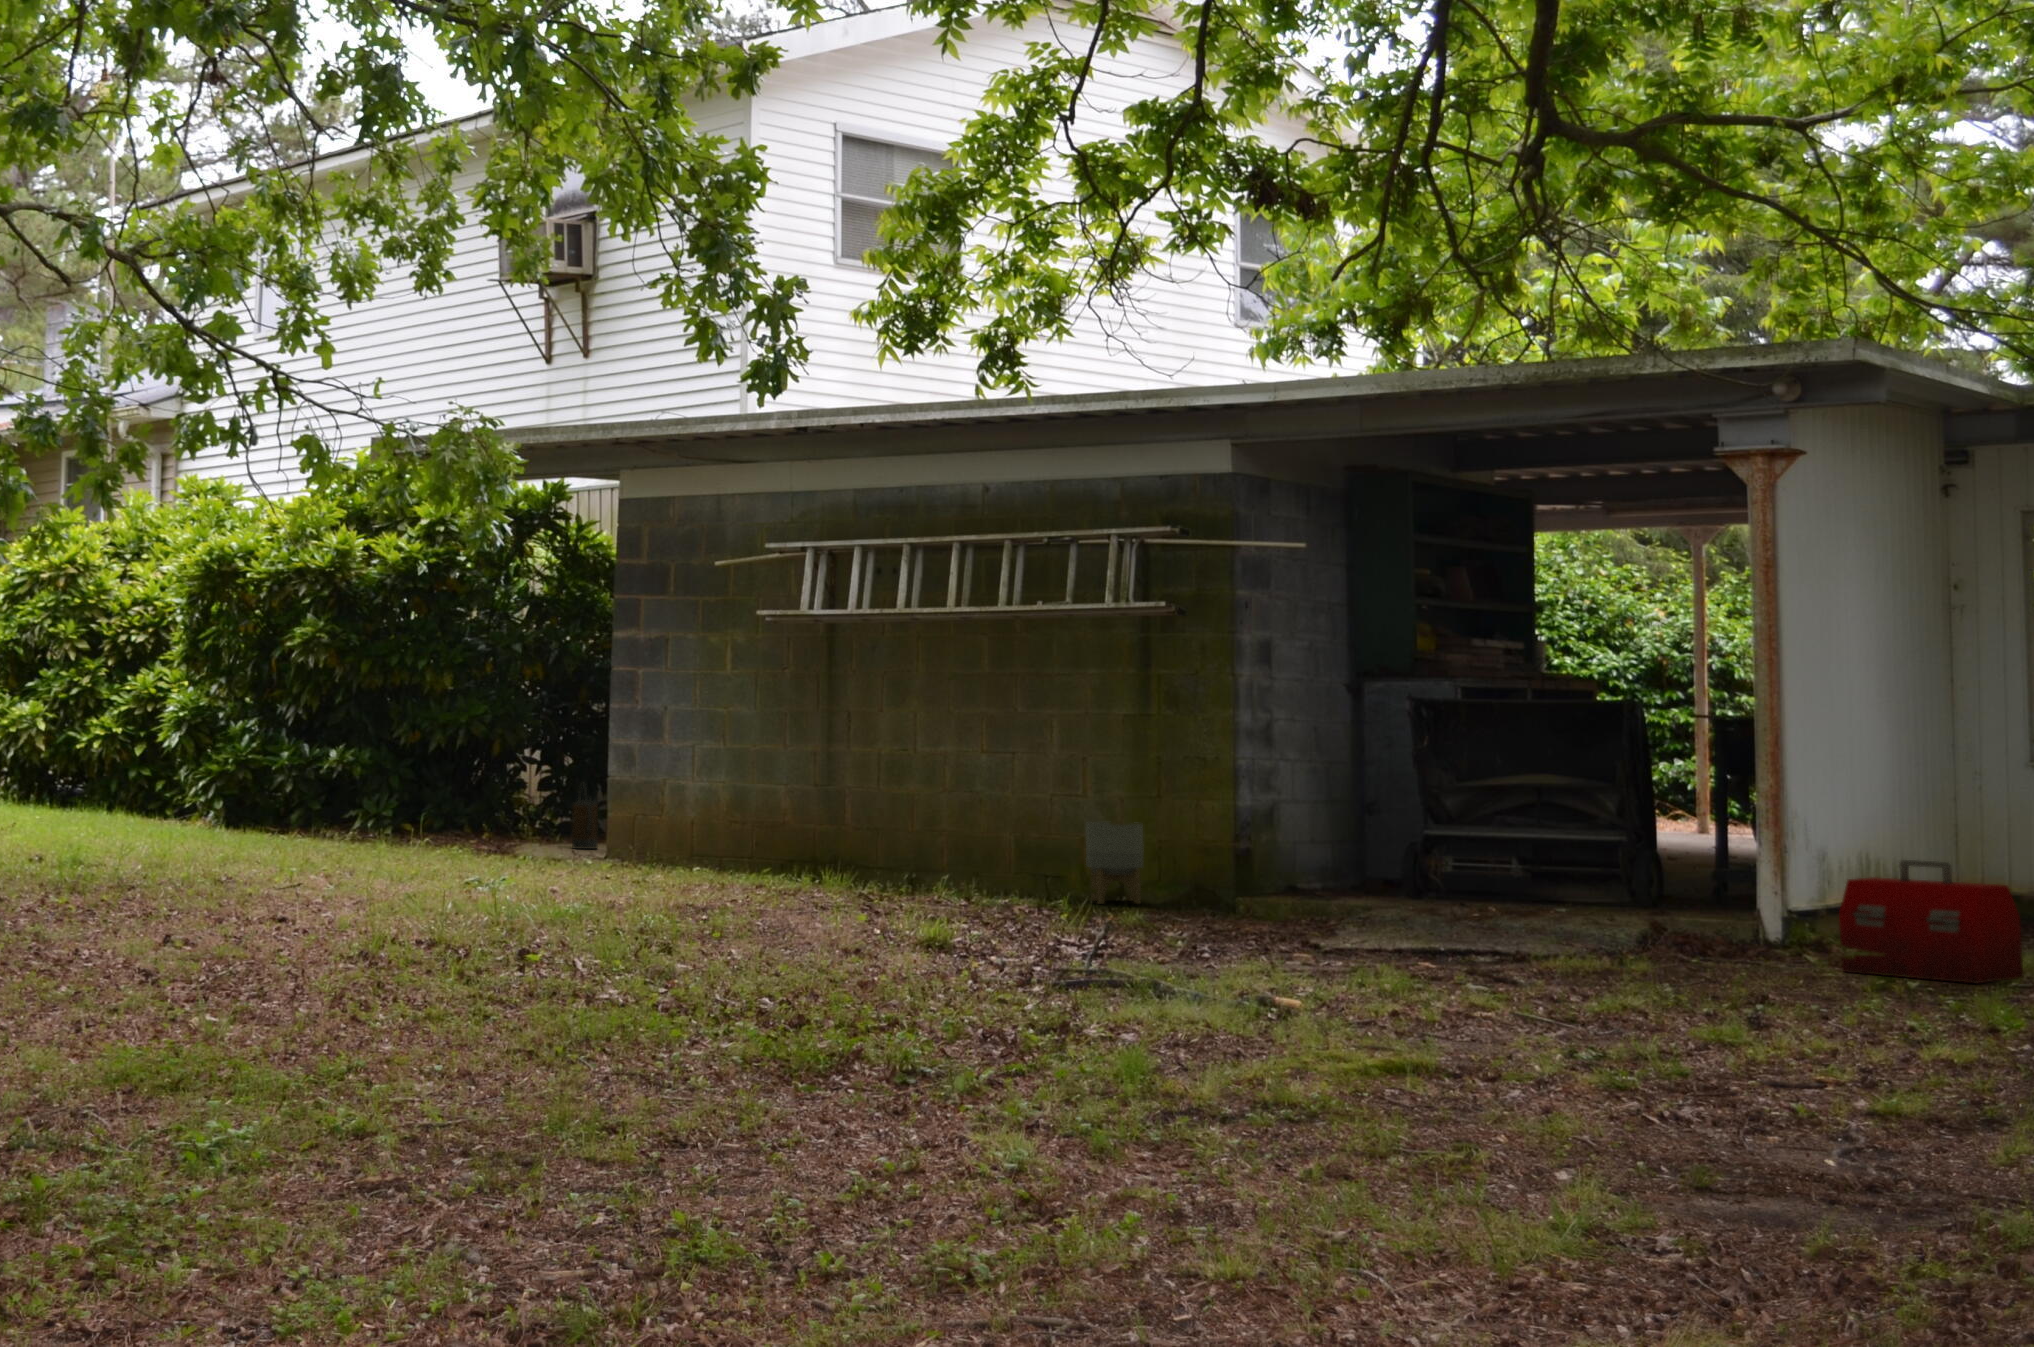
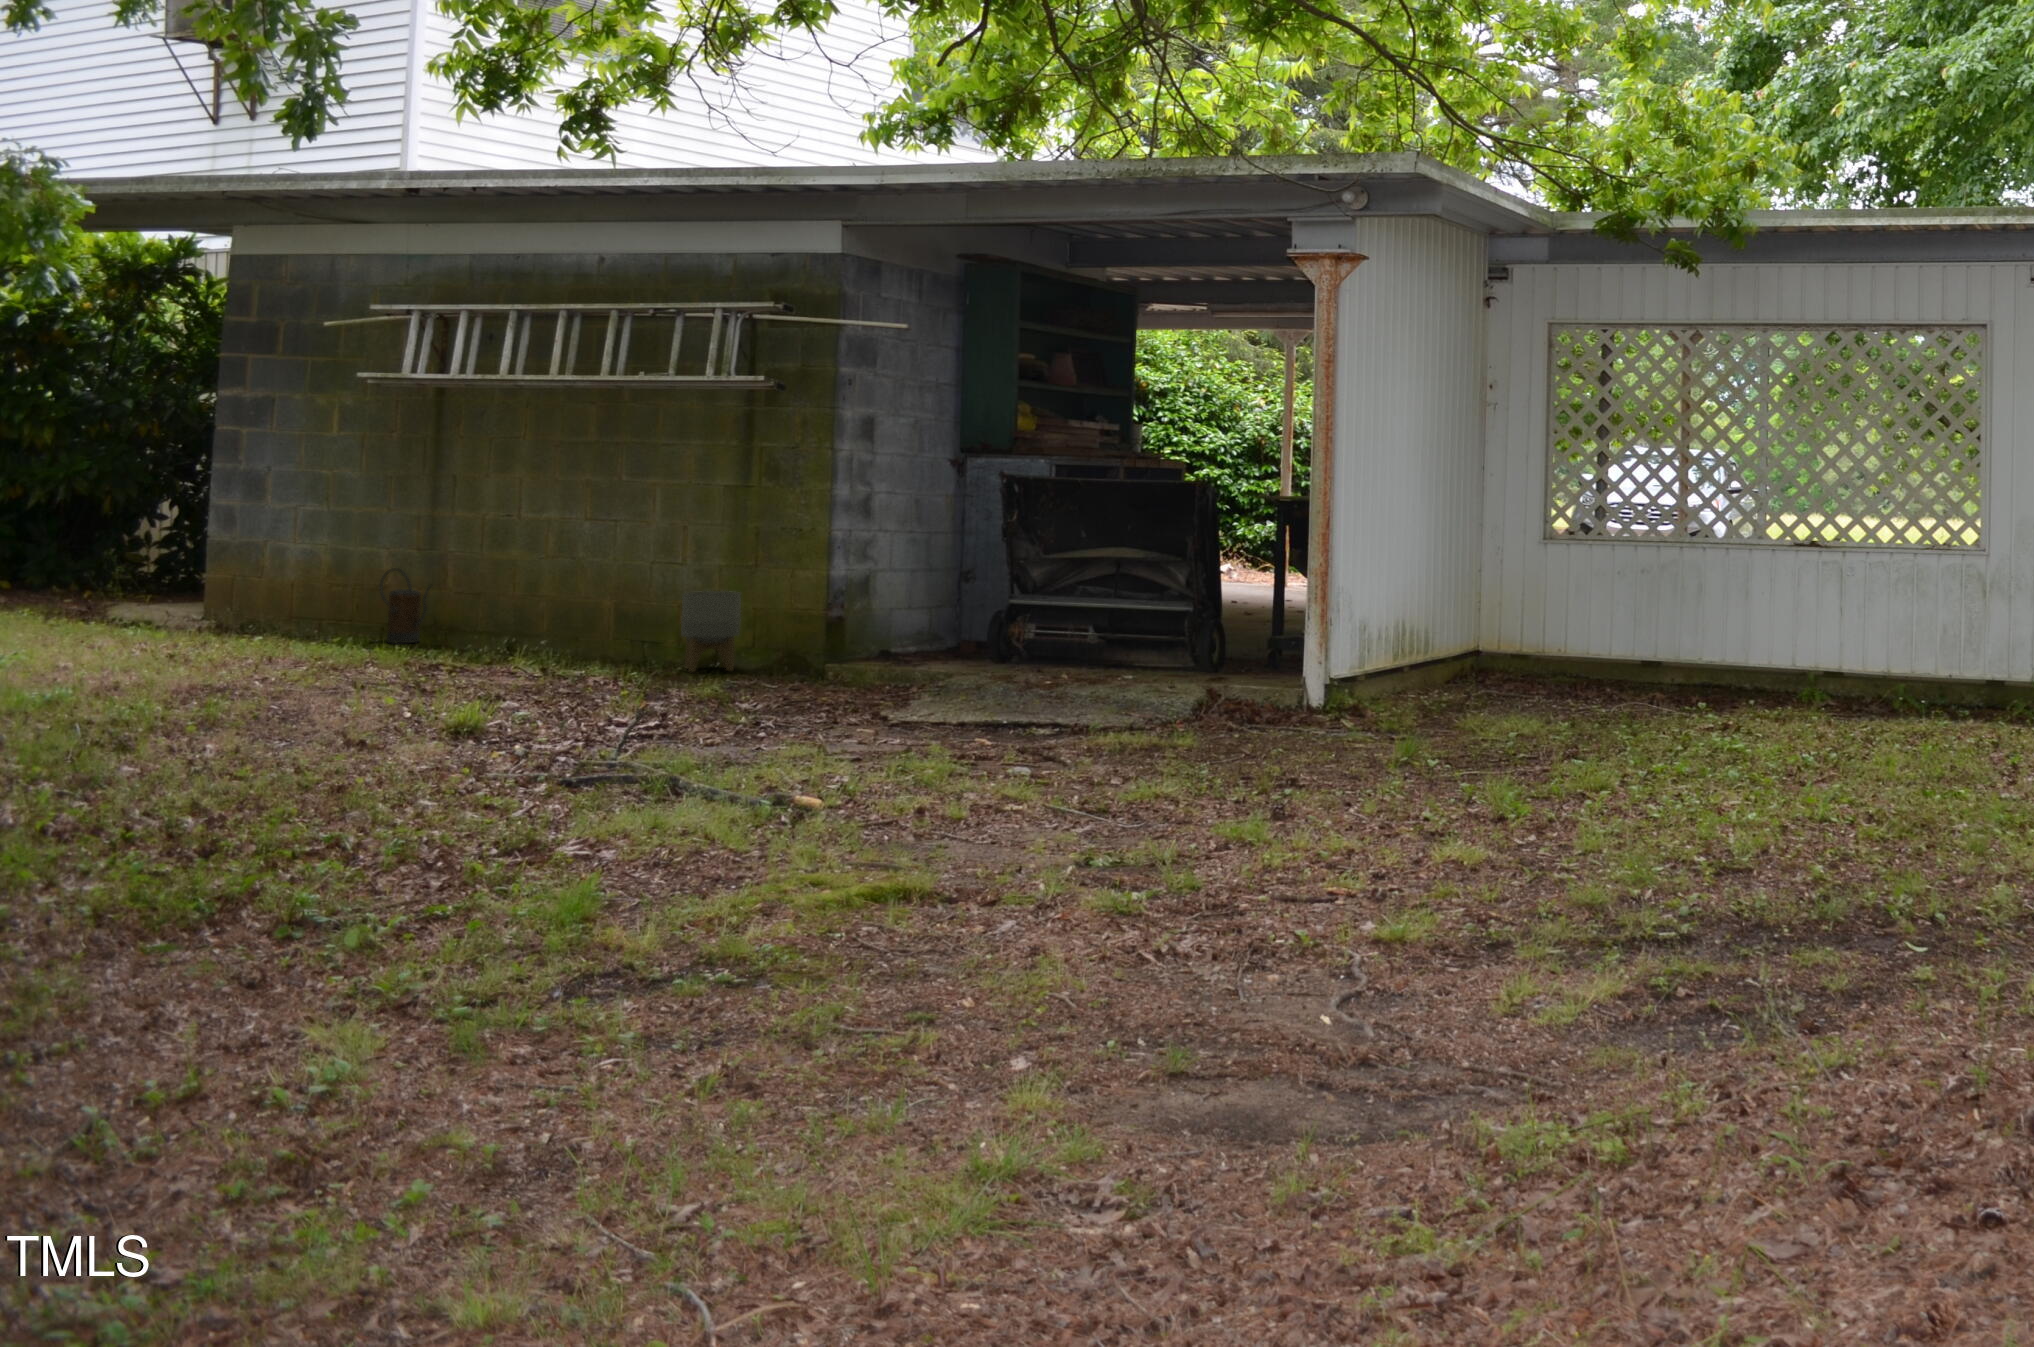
watering can: present [572,782,598,849] -> present [379,568,431,643]
toolbox: present [1839,860,2024,984] -> none [1349,622,1492,729]

